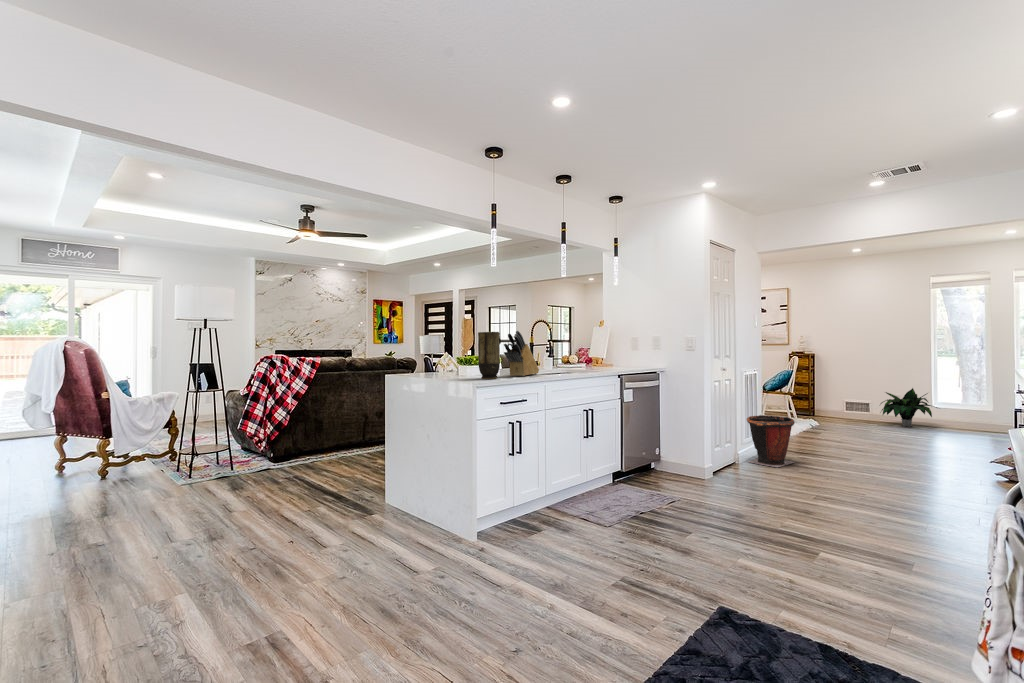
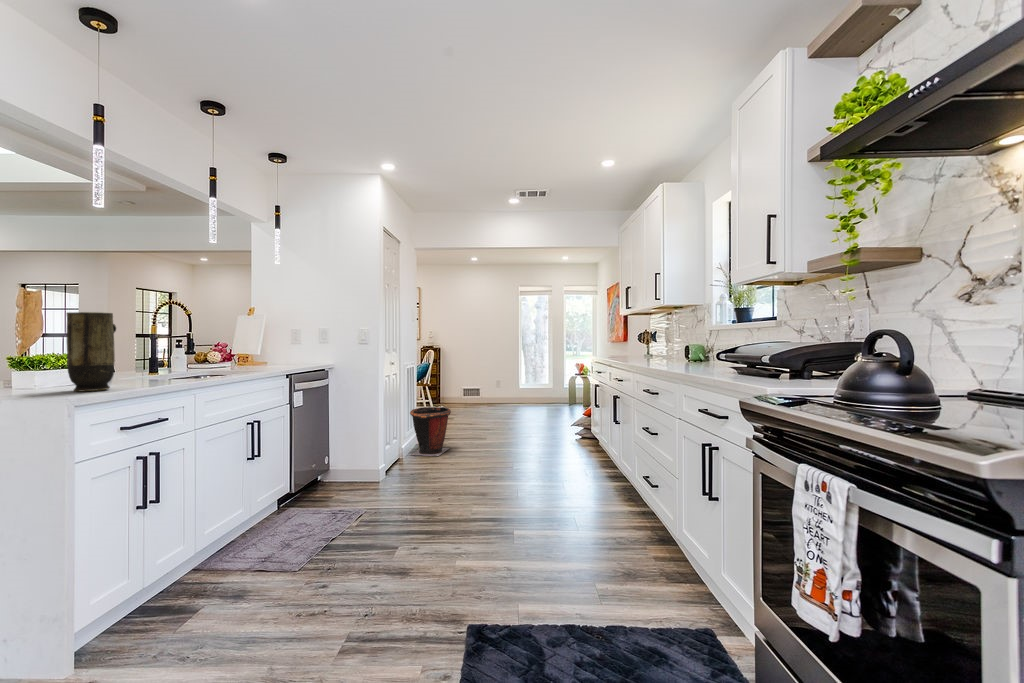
knife block: present [504,331,539,376] -> none [119,313,178,384]
potted plant: present [881,388,937,427] -> none [488,374,526,406]

